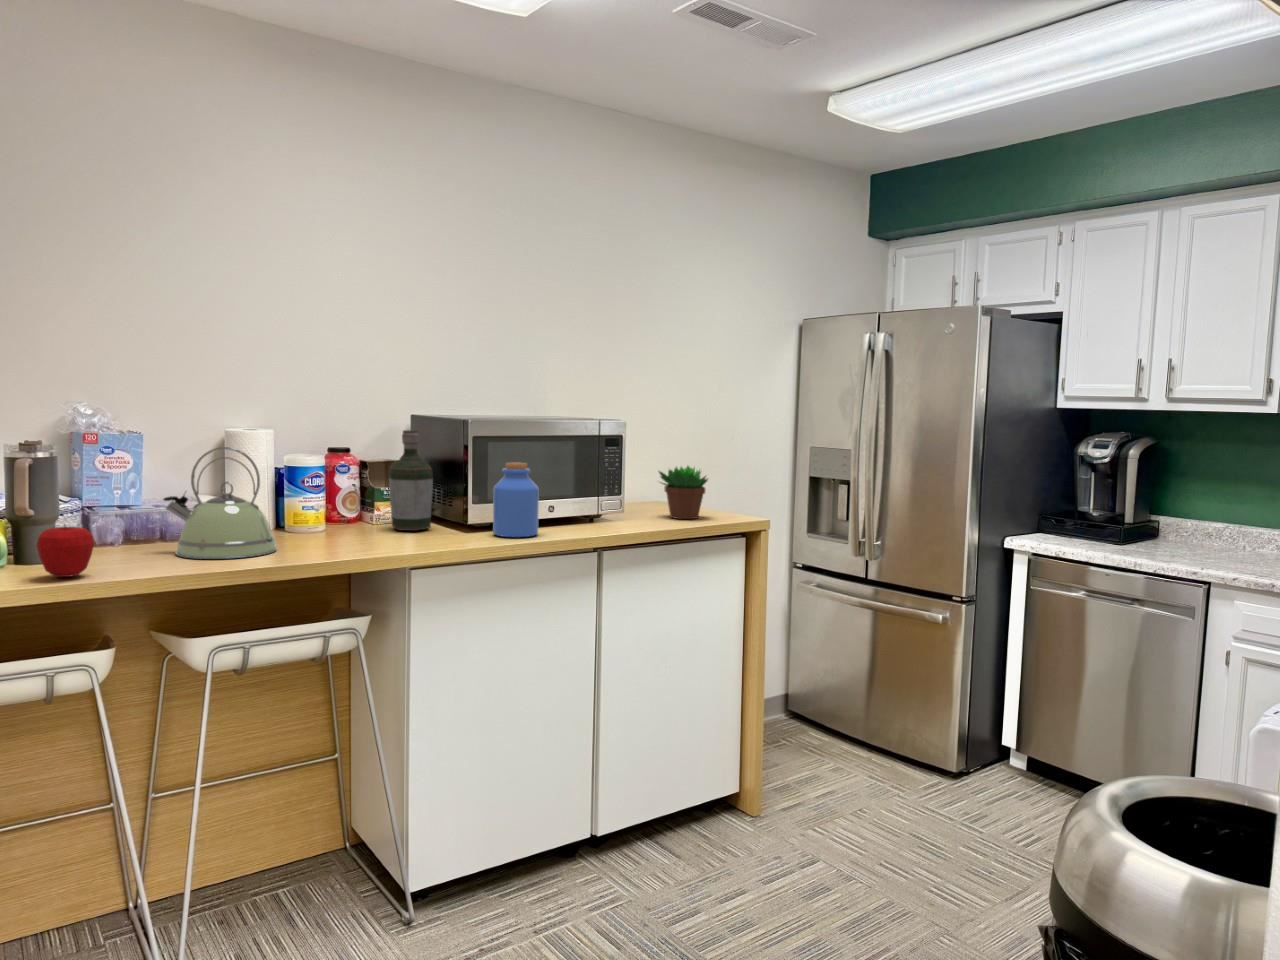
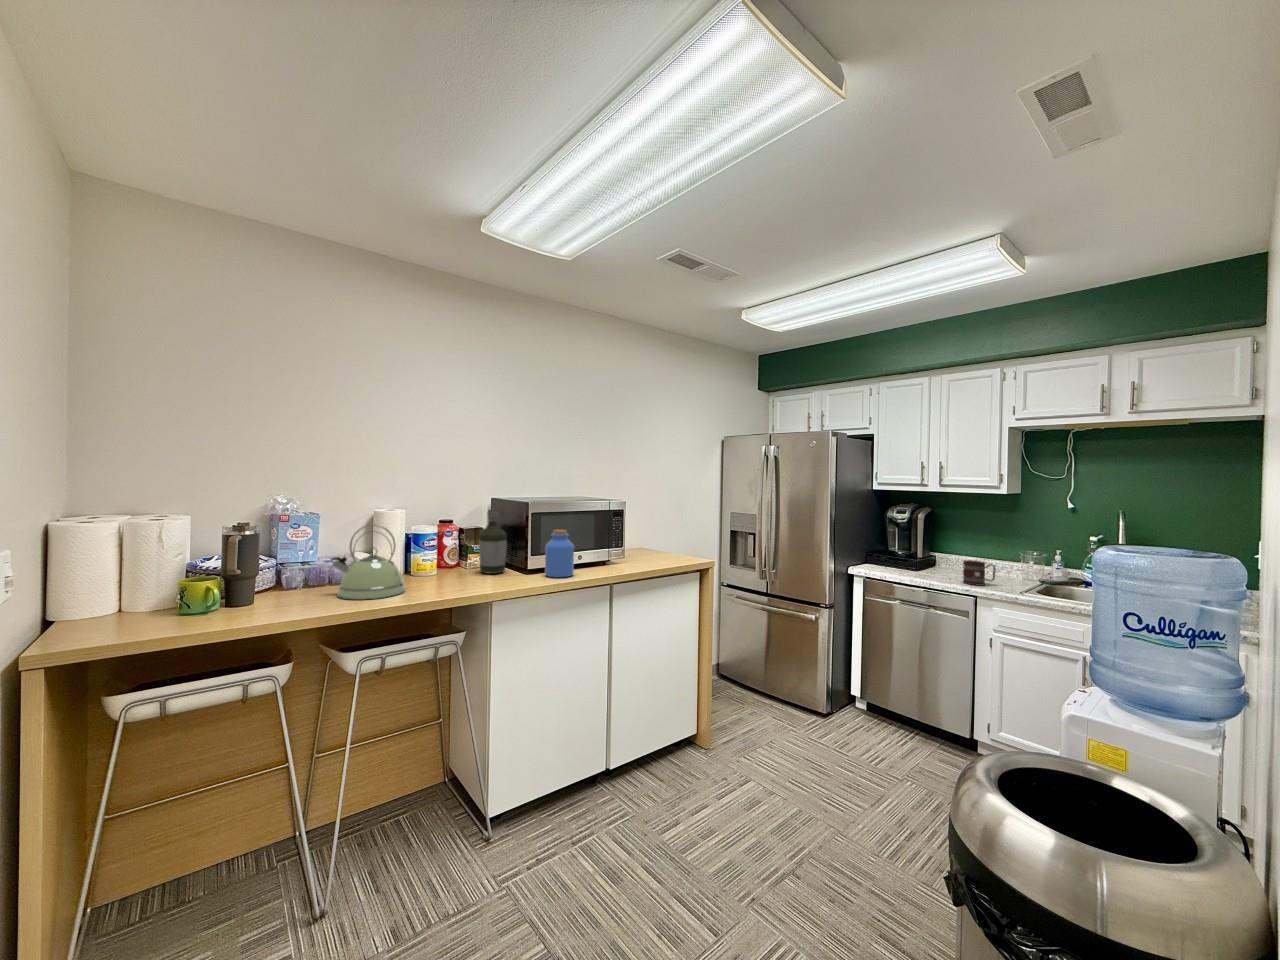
succulent plant: present [659,466,708,519] -> none [644,527,676,561]
mug: none [1191,525,1248,566] -> present [963,560,996,586]
apple: present [37,526,94,577] -> none [238,581,280,618]

